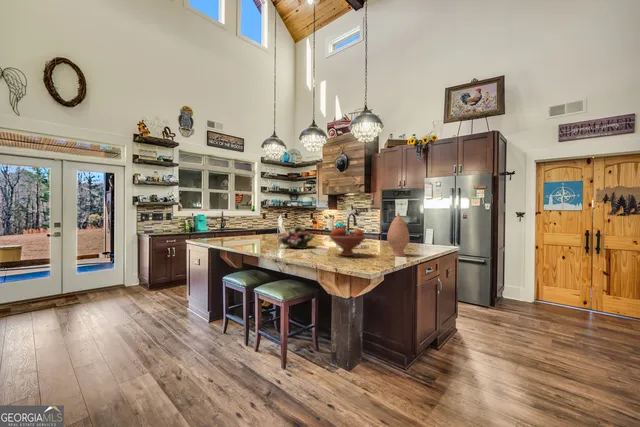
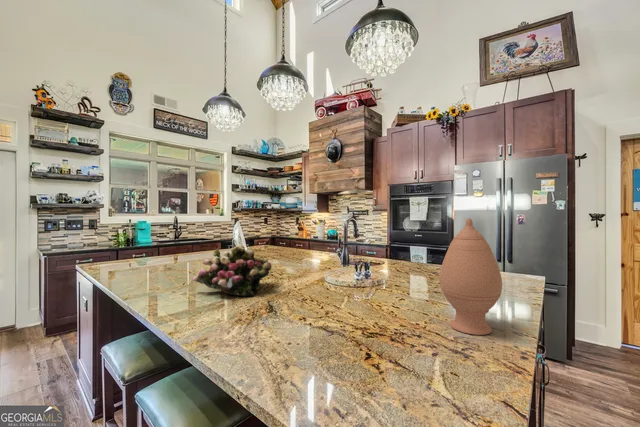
fruit bowl: present [330,228,366,256] -> none [291,256,389,339]

